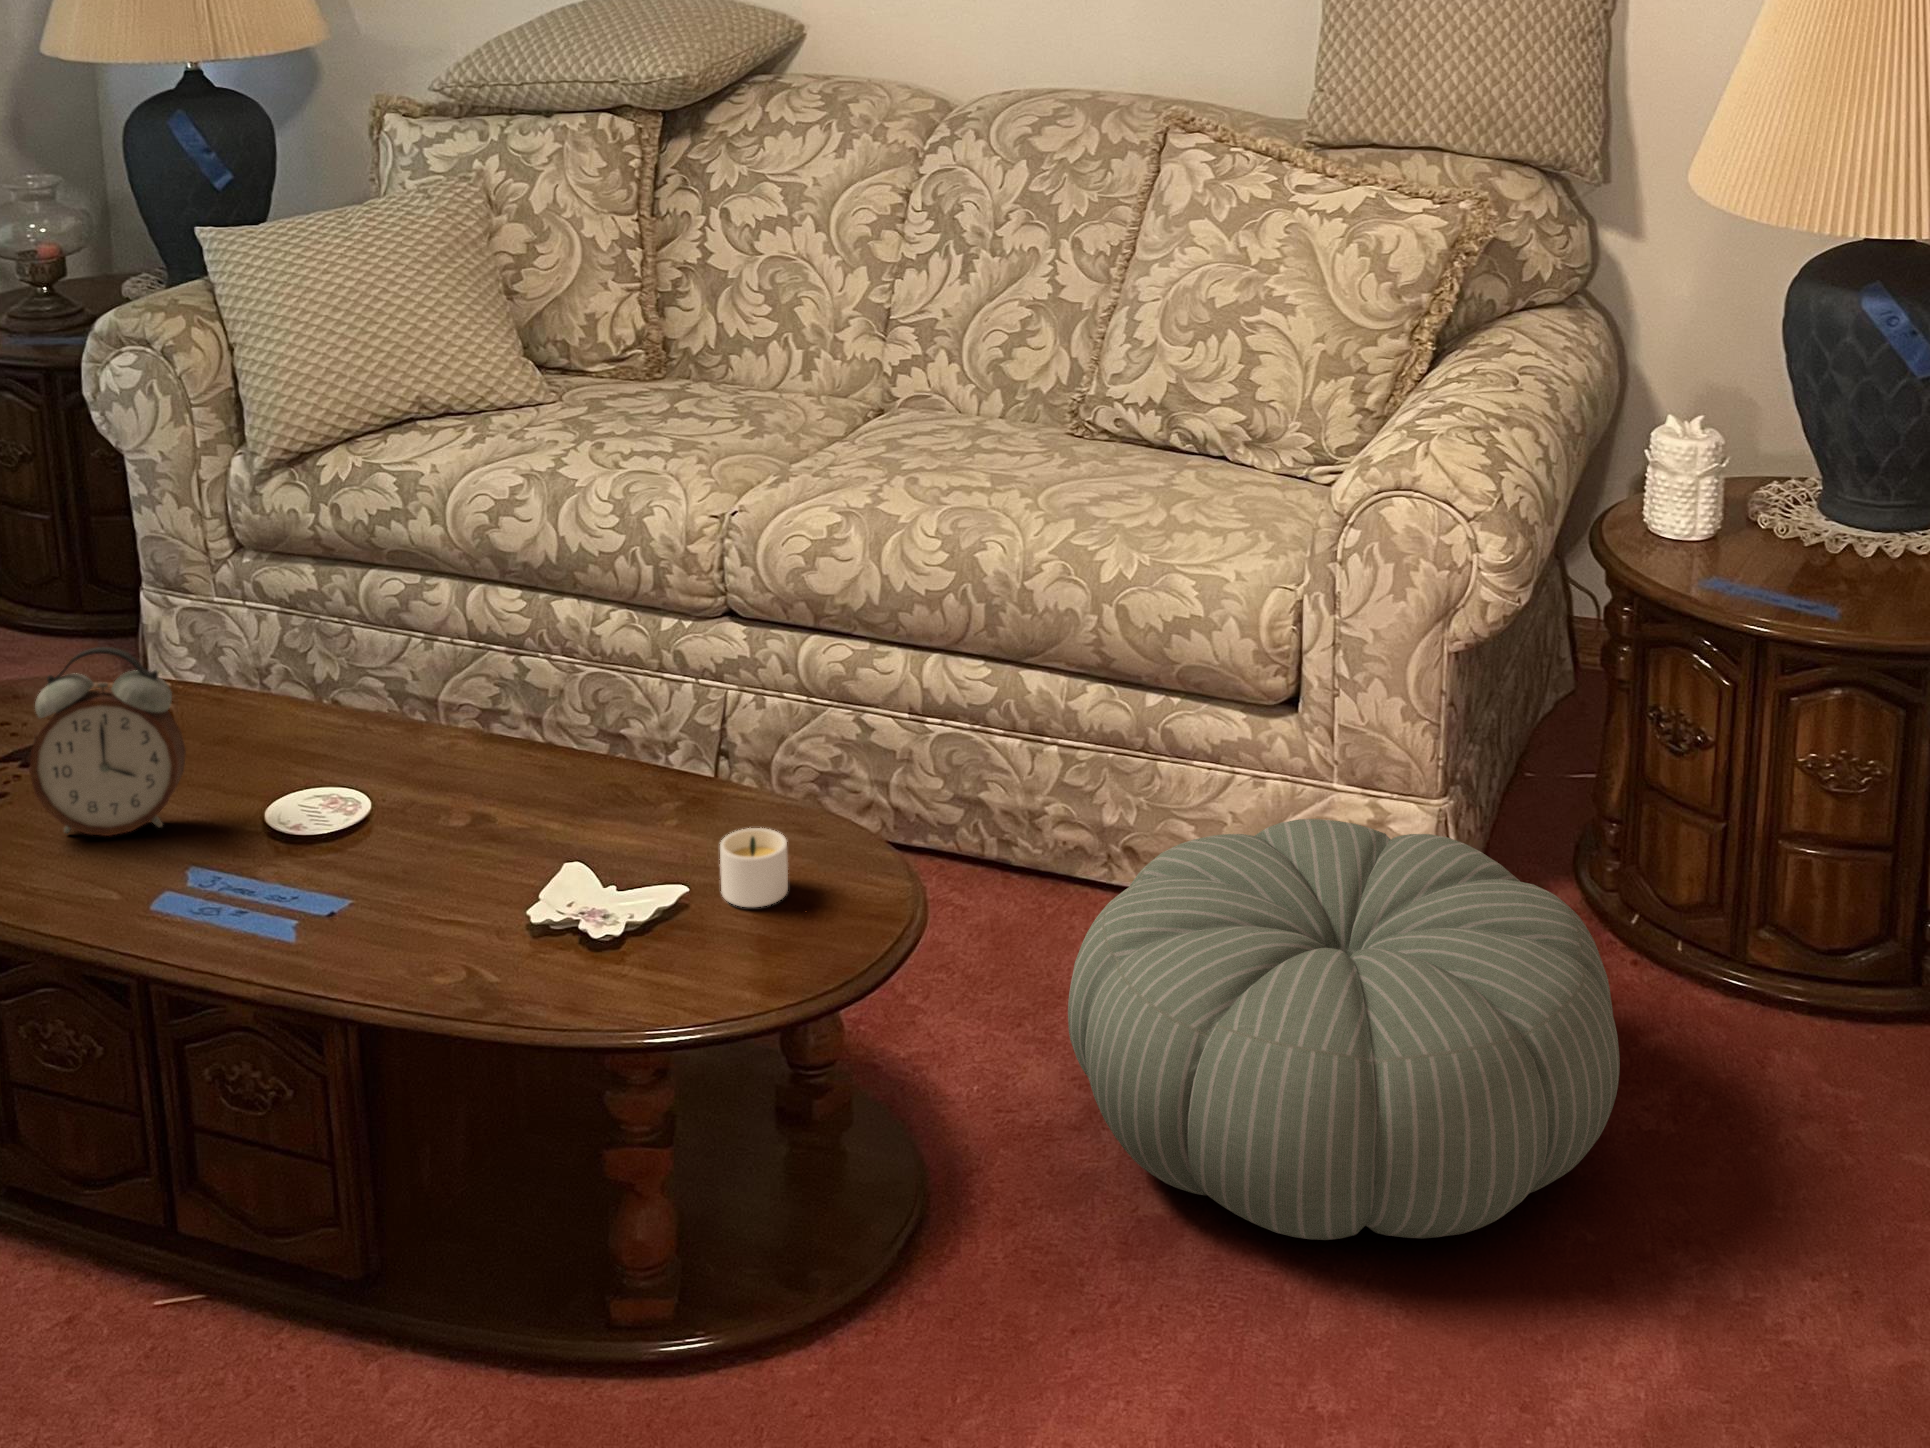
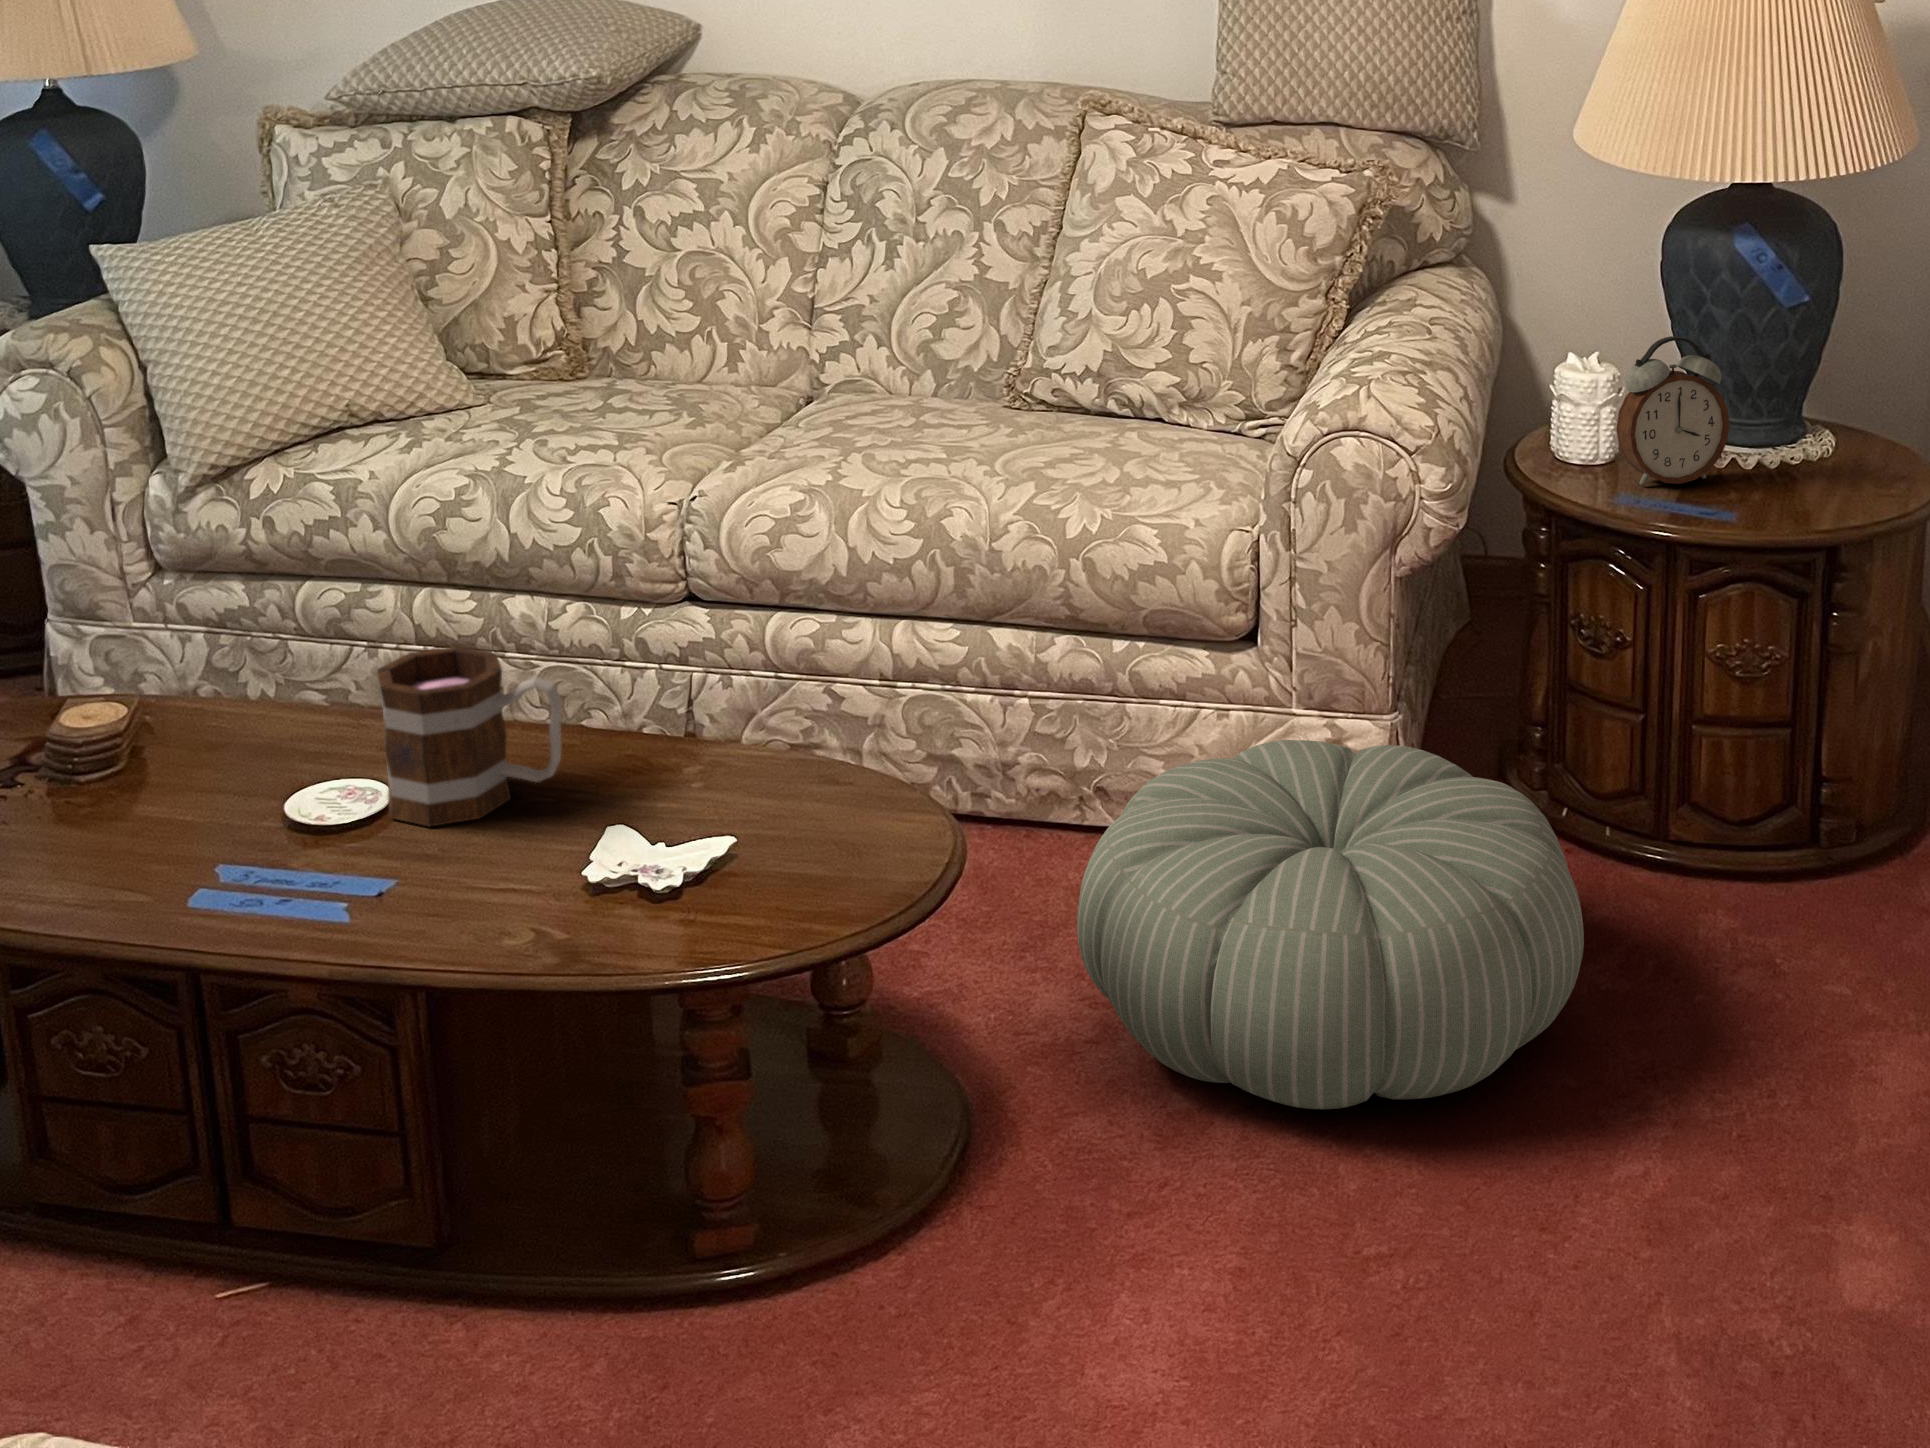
alarm clock: present [29,647,186,836] -> present [1616,336,1730,485]
mug: none [347,668,530,854] -> present [377,646,561,826]
candle: present [720,828,788,907] -> none [766,770,853,843]

